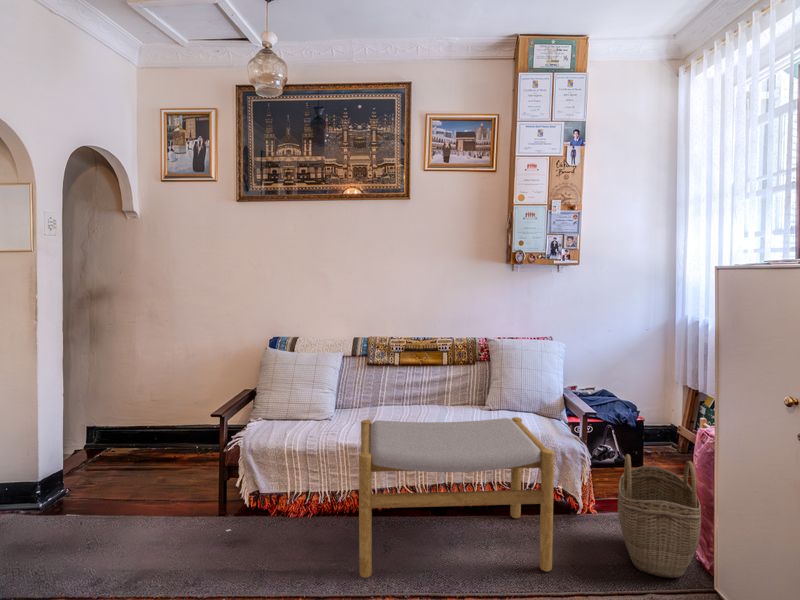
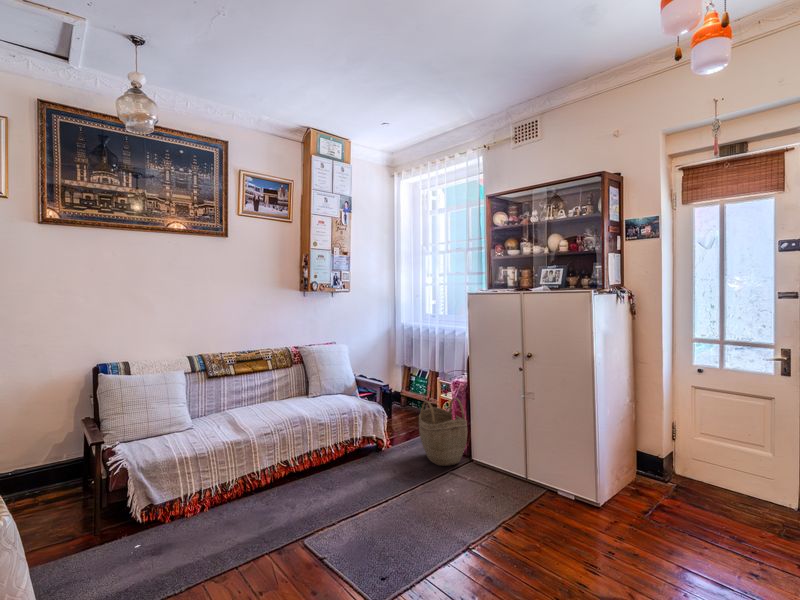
footstool: present [359,417,554,578] -> none [253,394,403,526]

